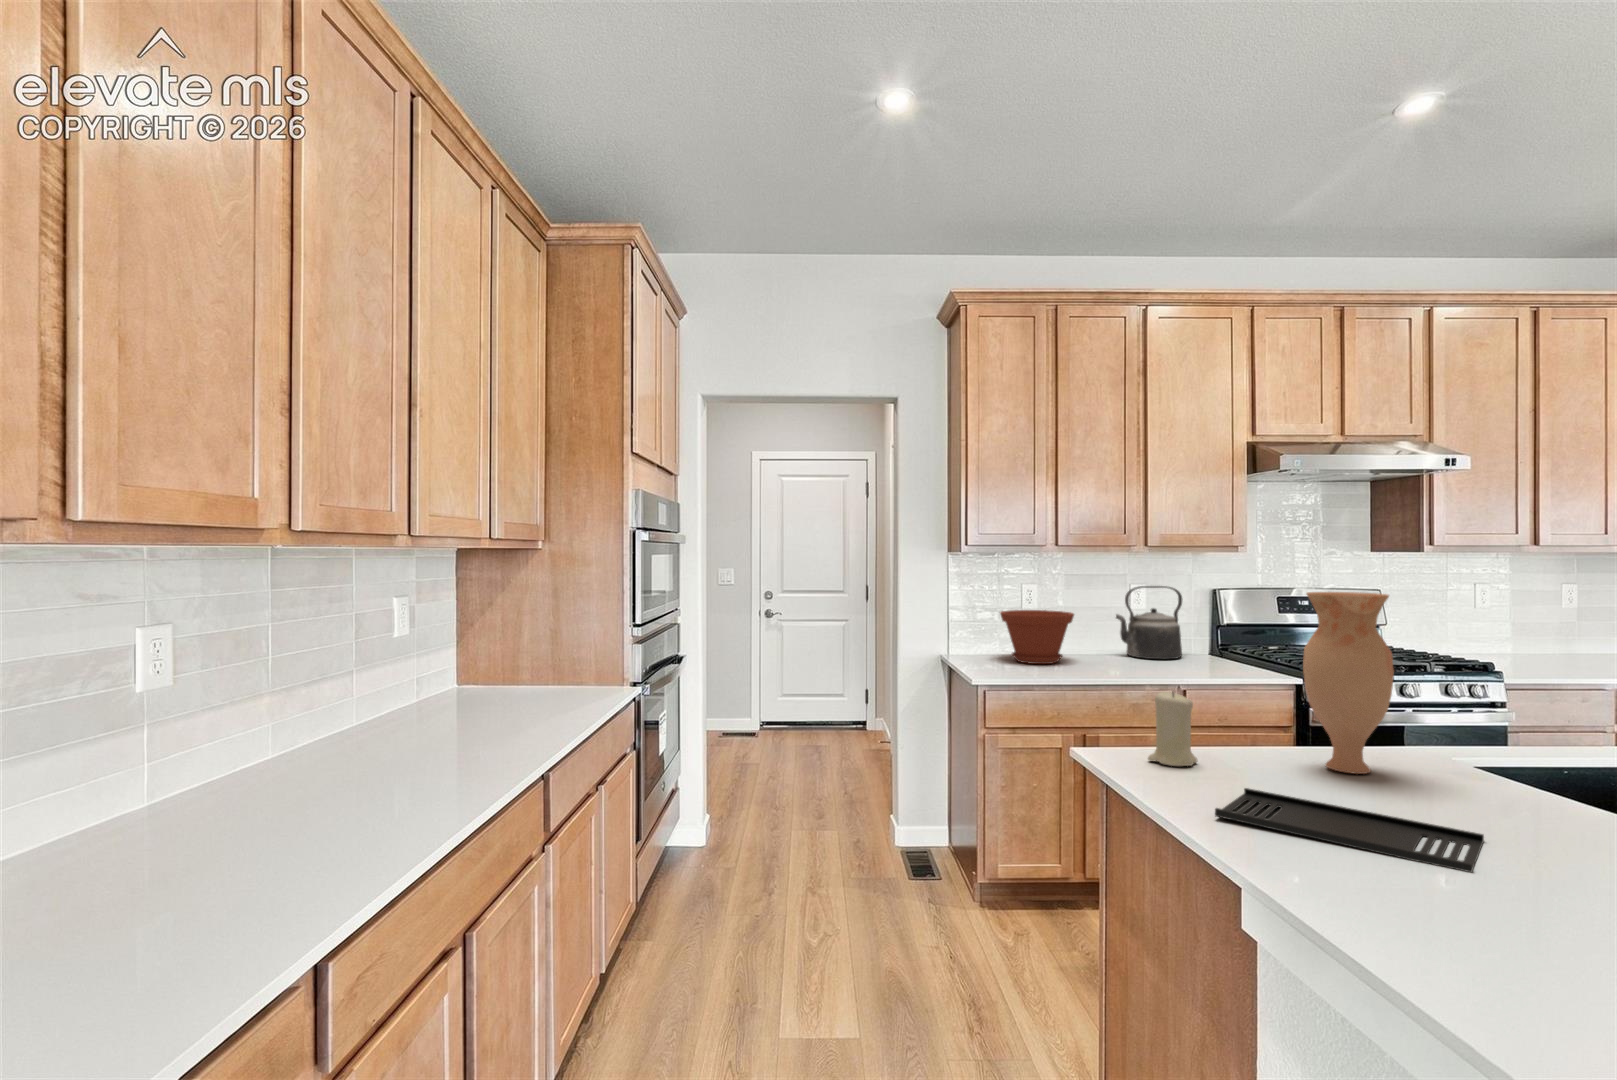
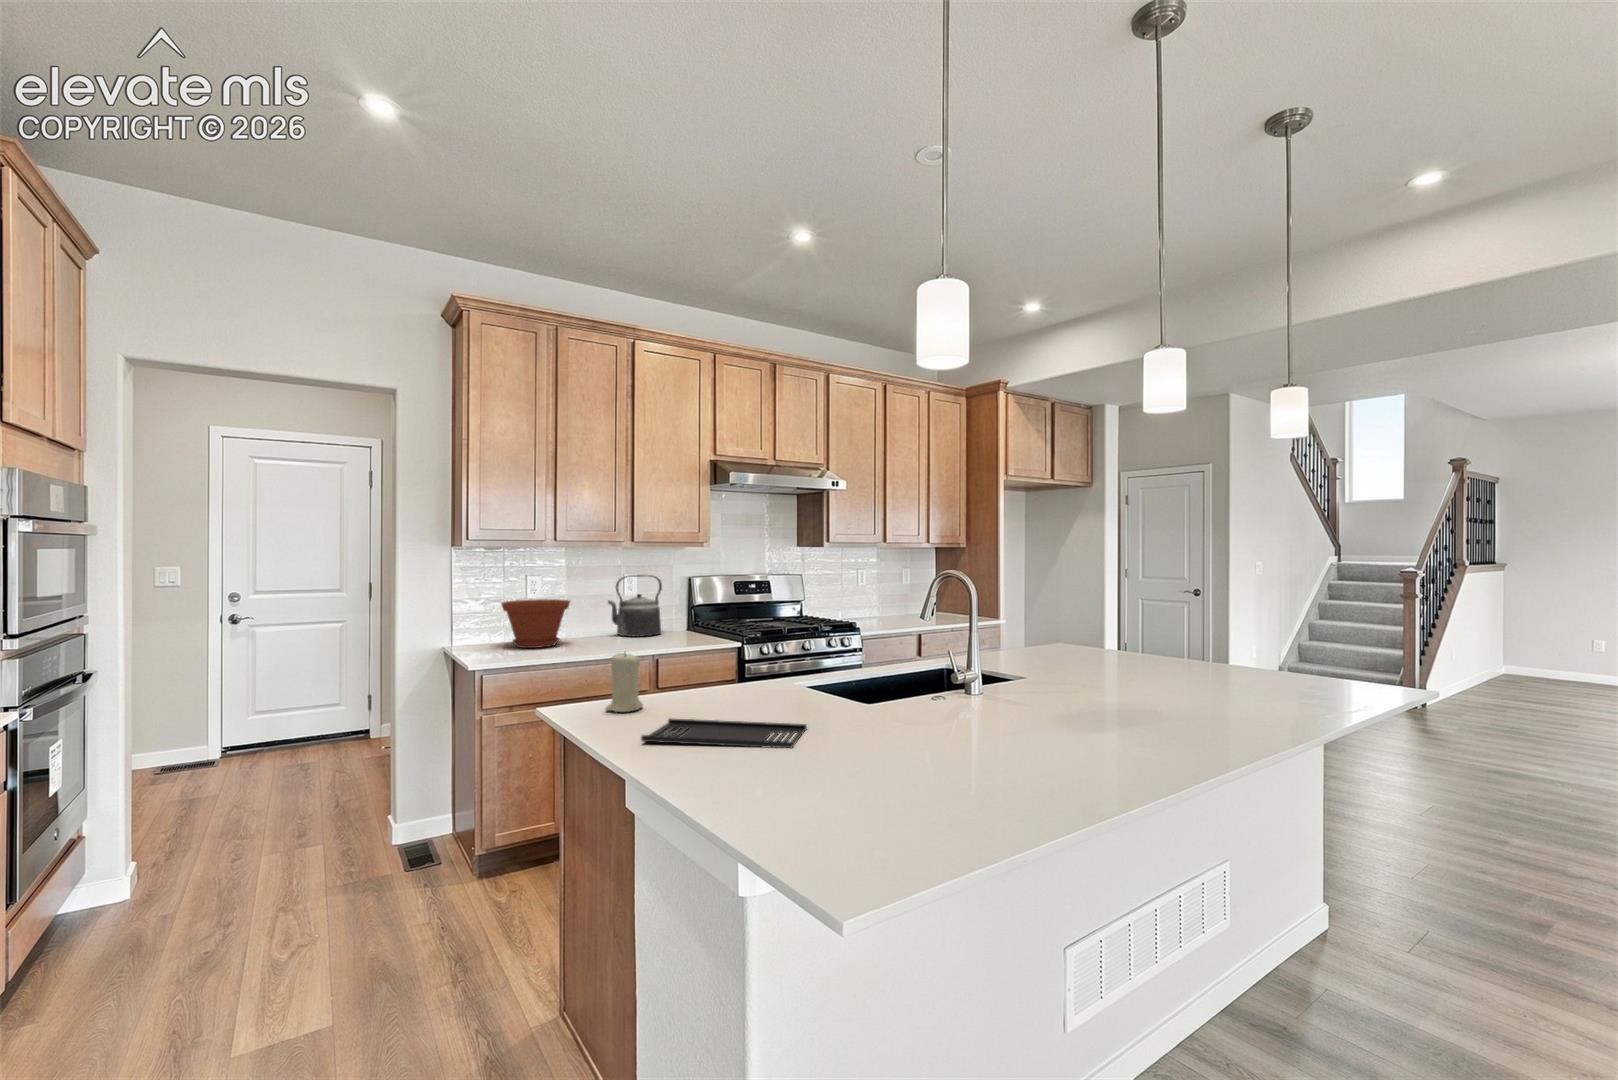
vase: present [1303,592,1394,774] -> none [718,569,773,700]

